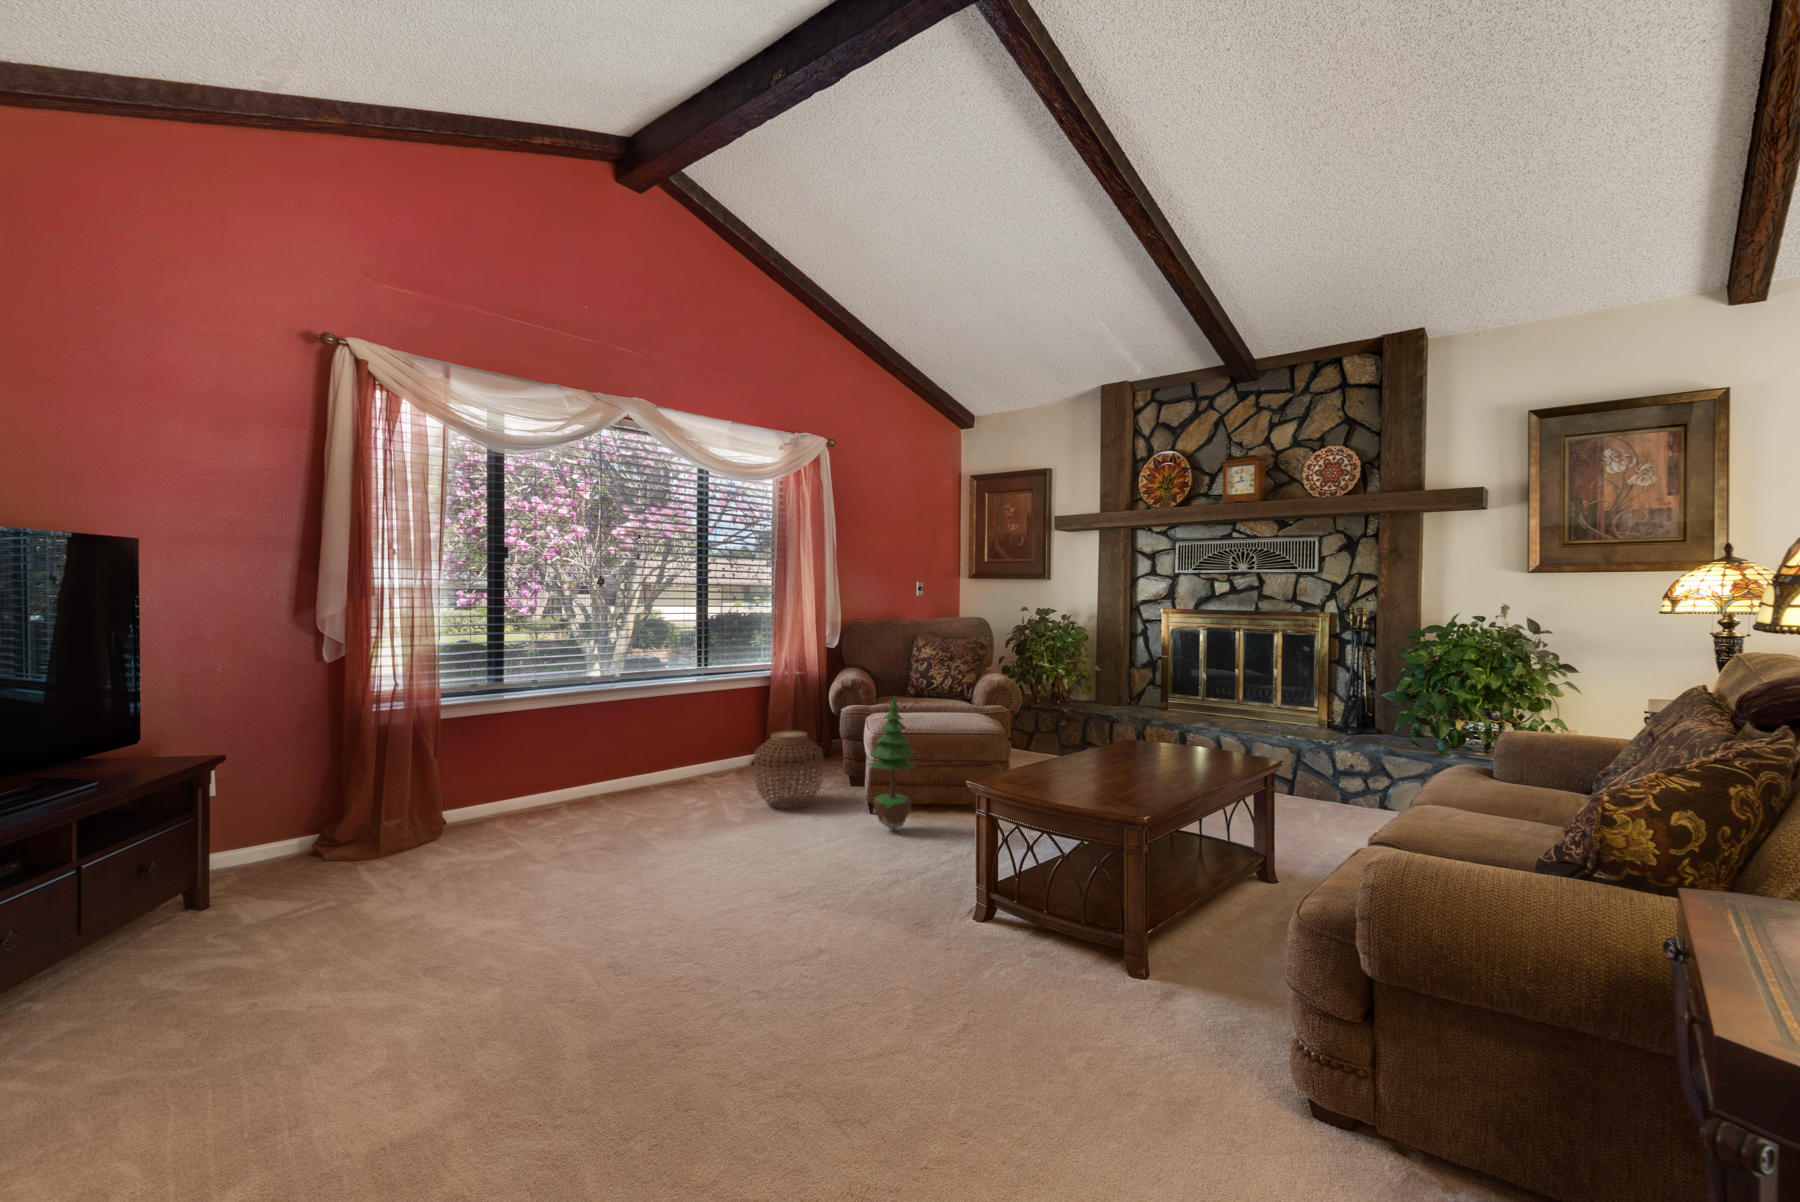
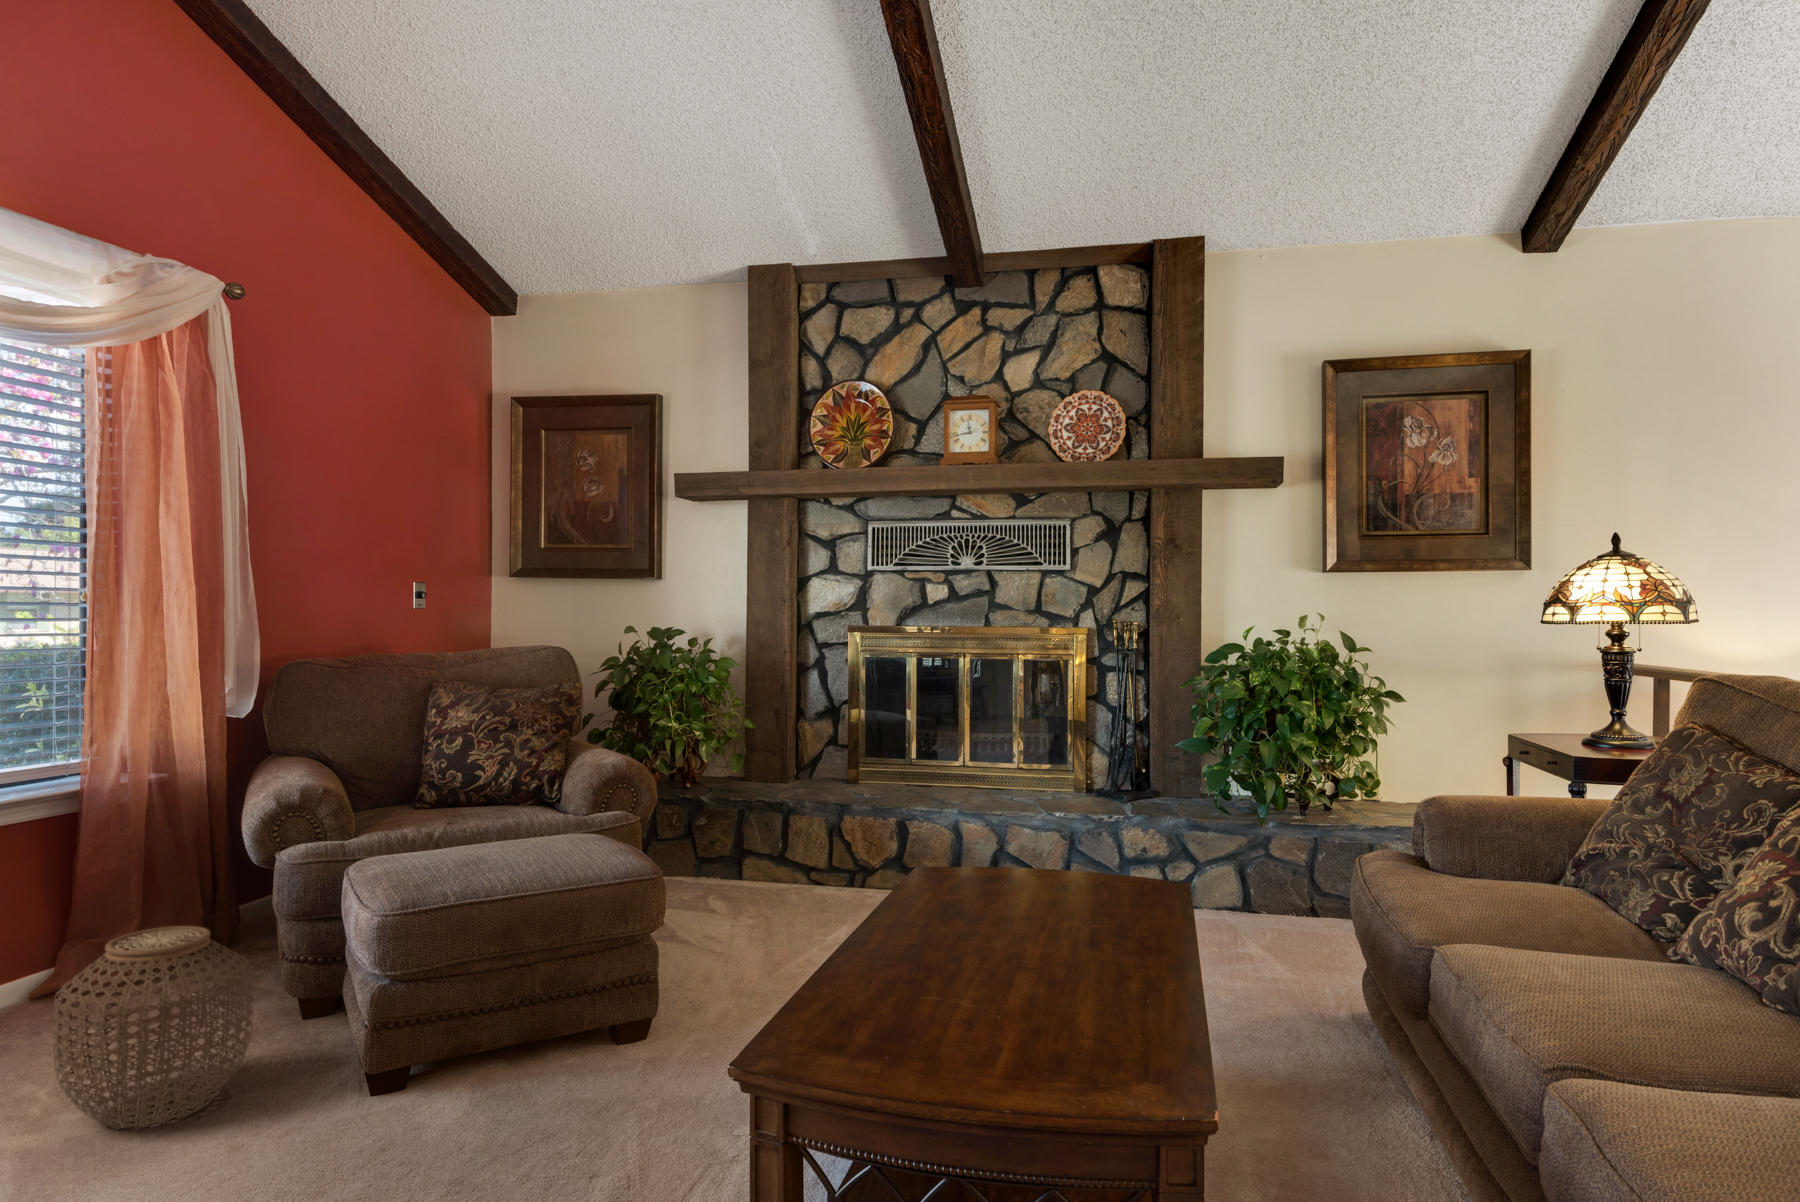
potted tree: present [870,698,916,830] -> none [393,828,511,1133]

